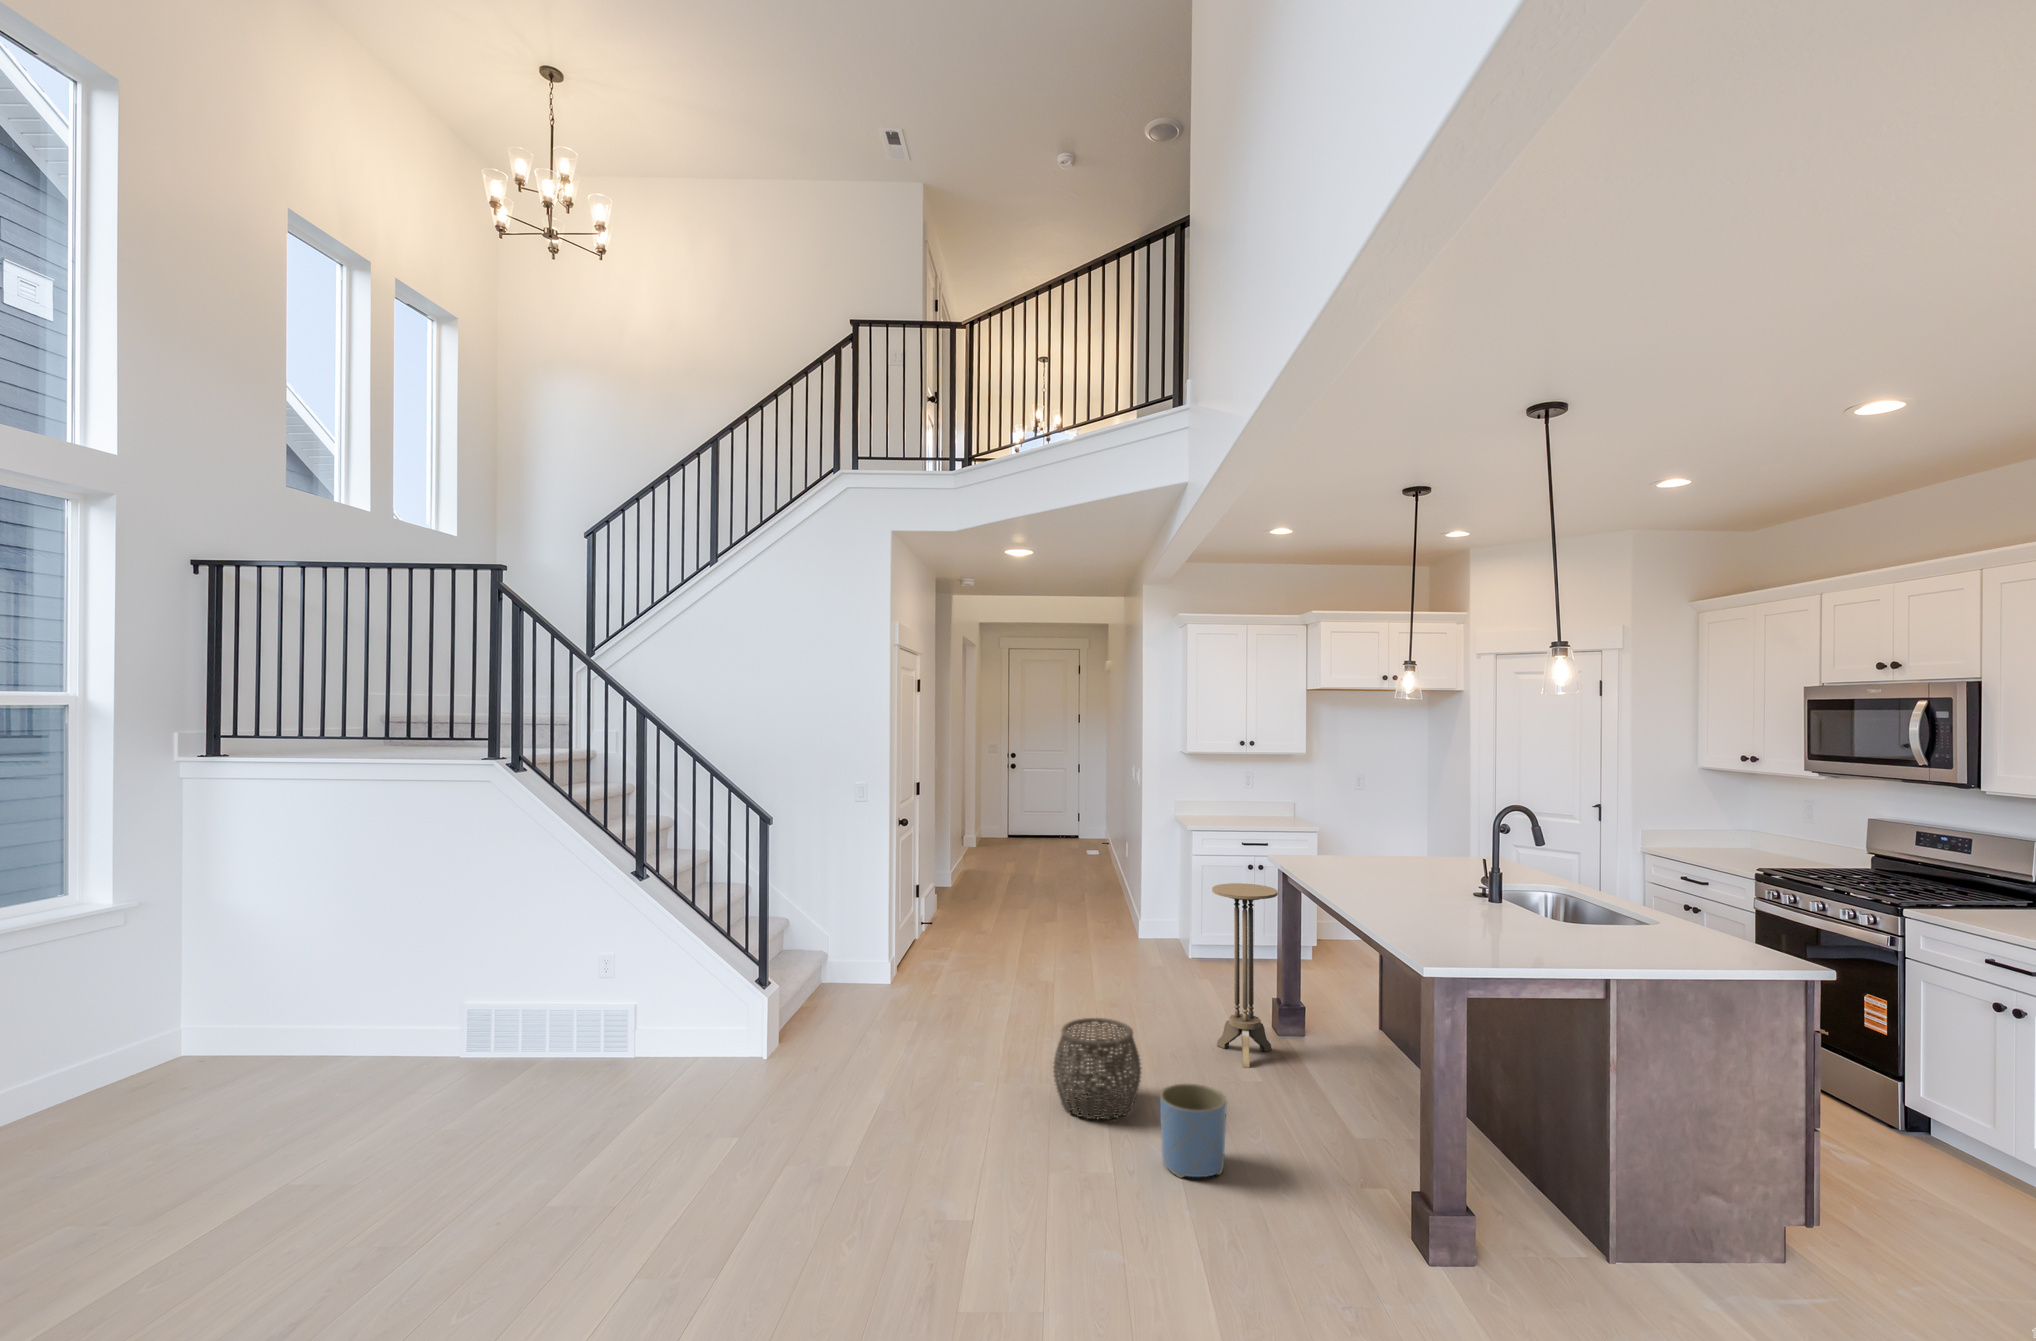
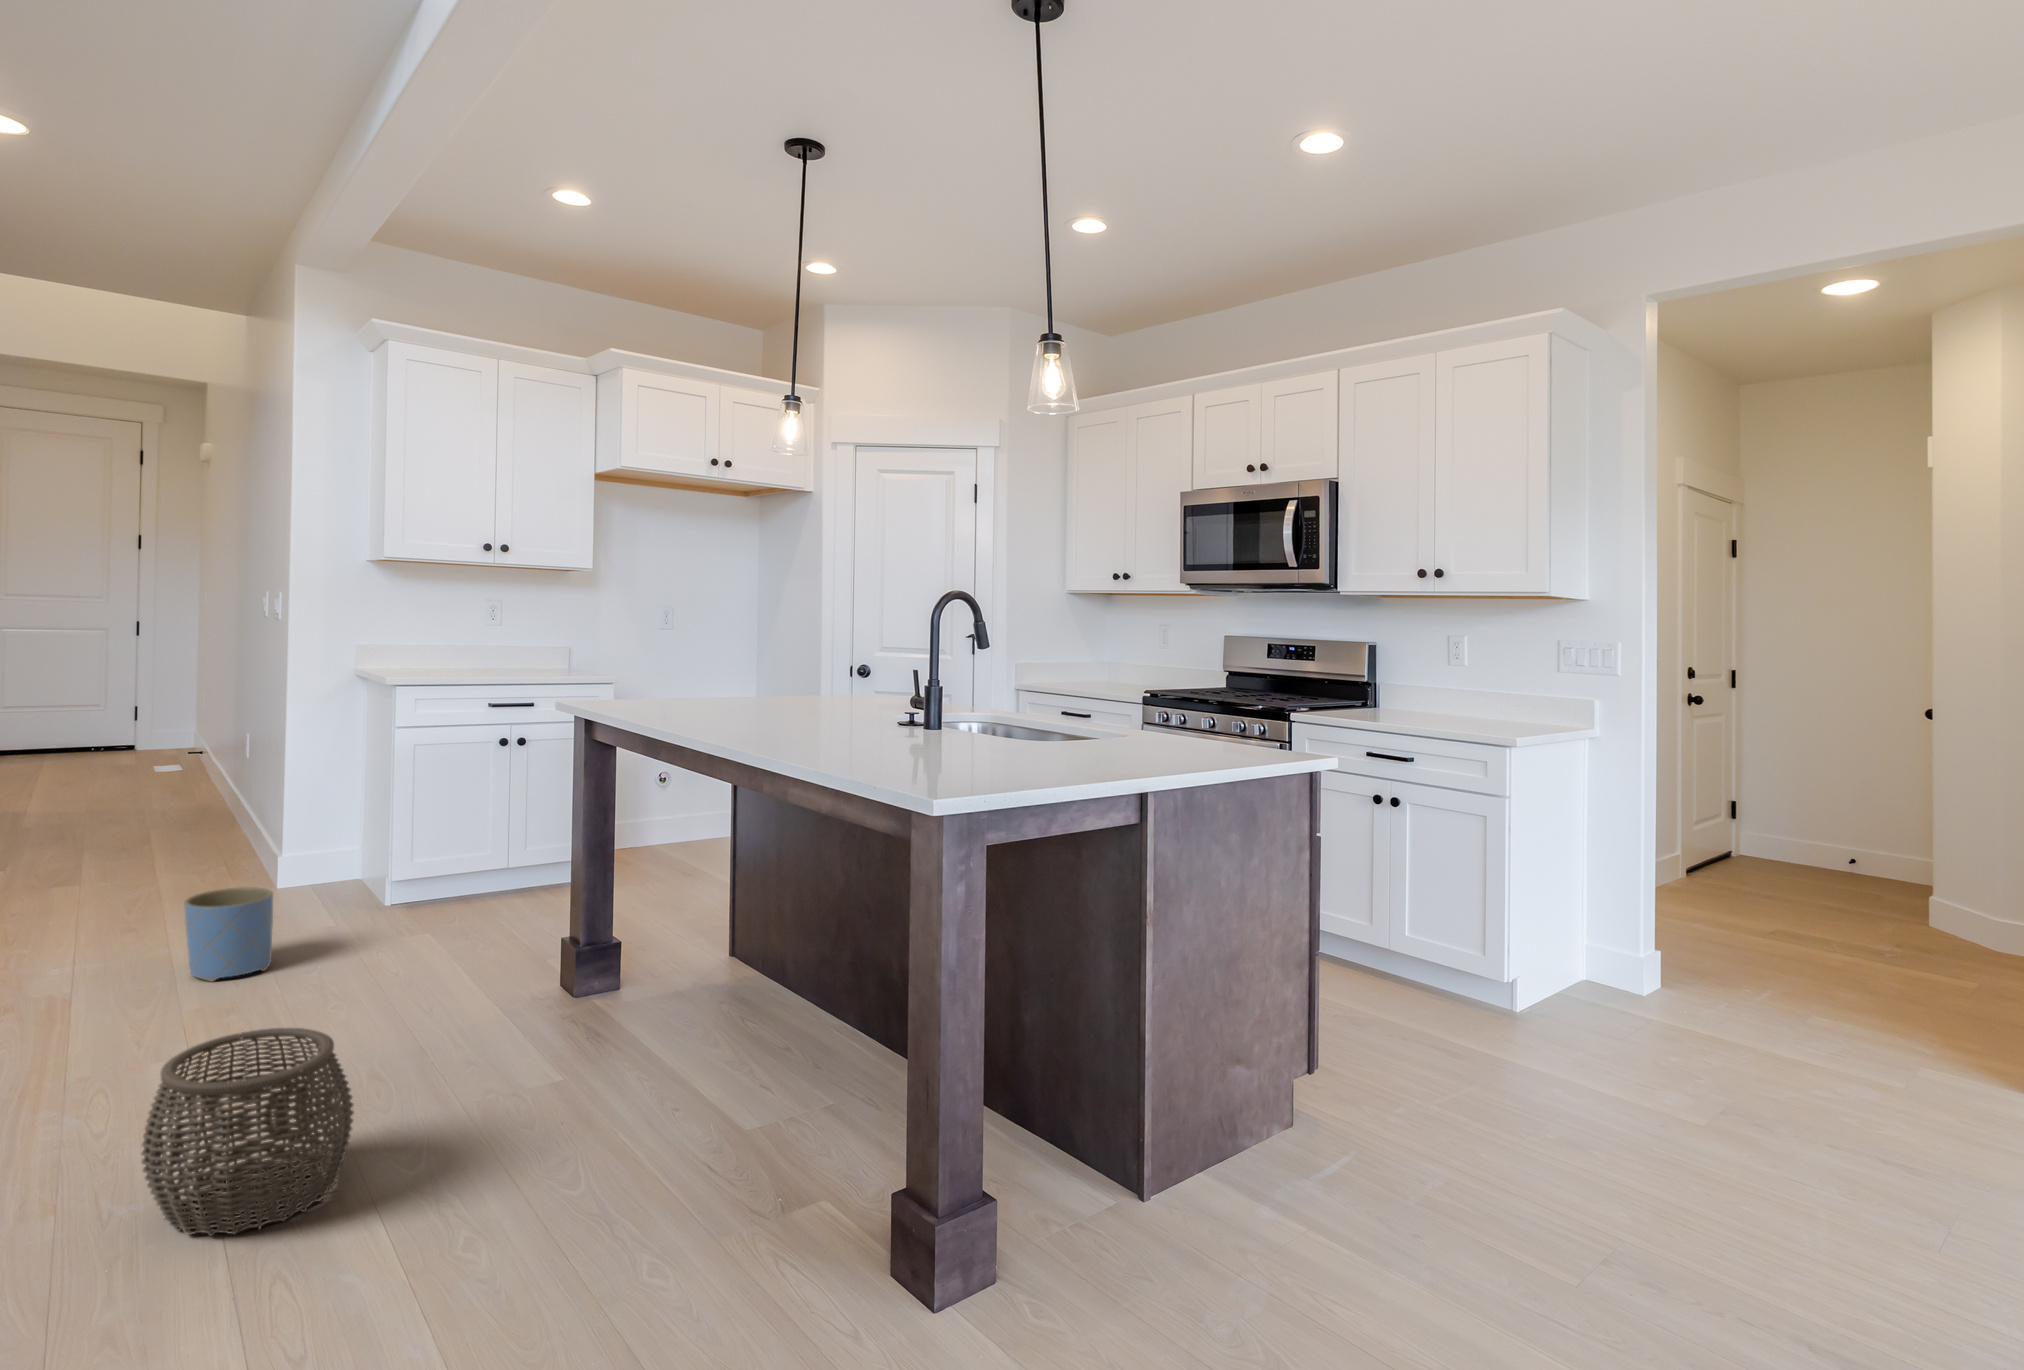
side table: present [1212,883,1278,1068] -> none [473,755,591,1052]
planter: present [1160,1083,1227,1178] -> present [184,887,273,982]

